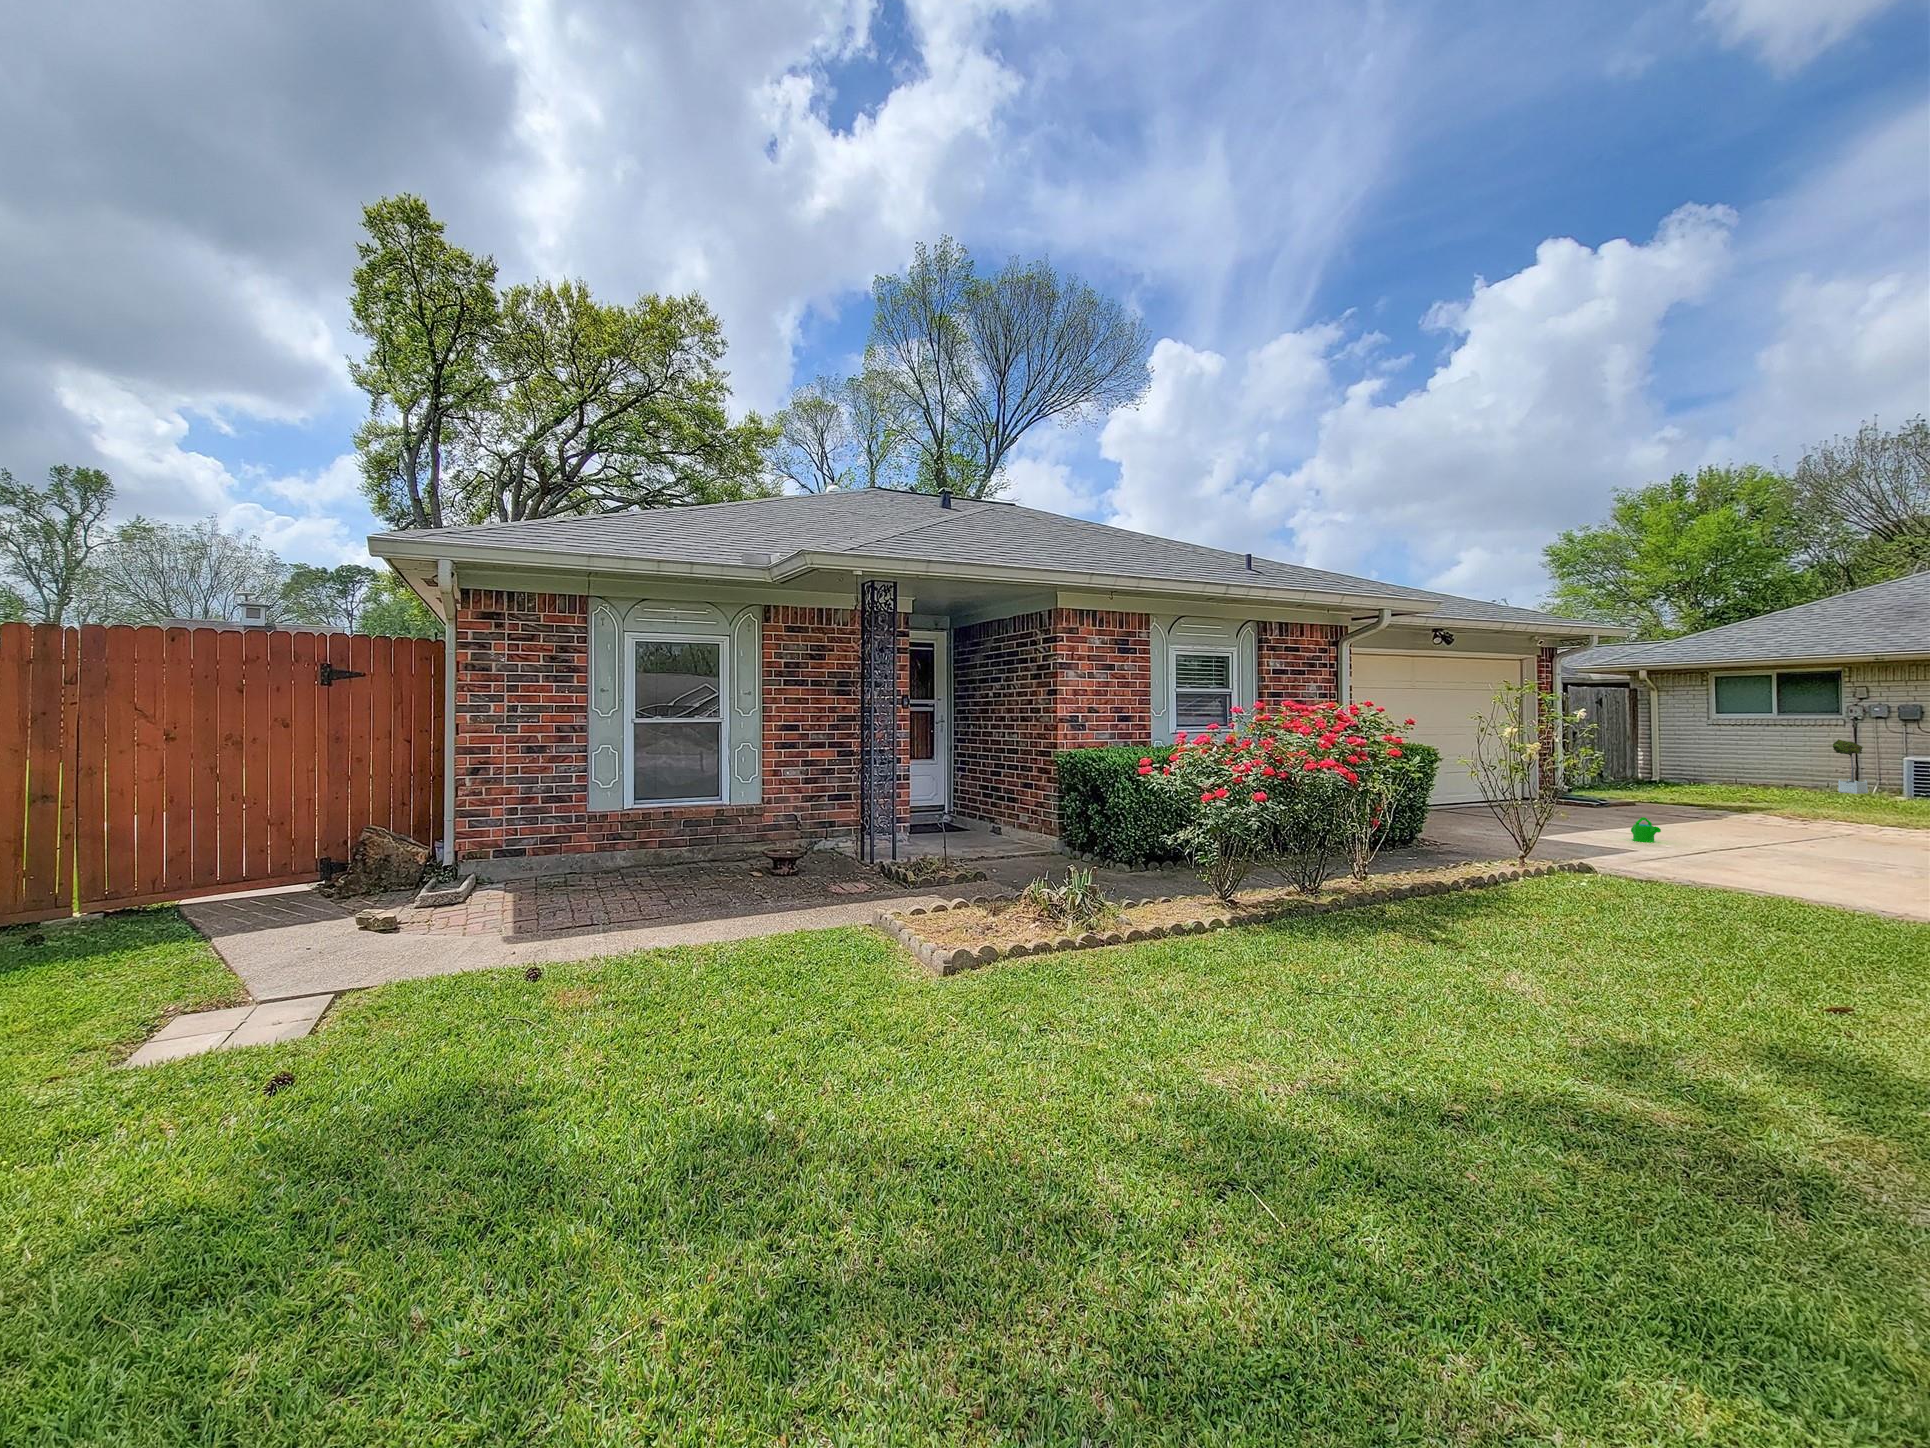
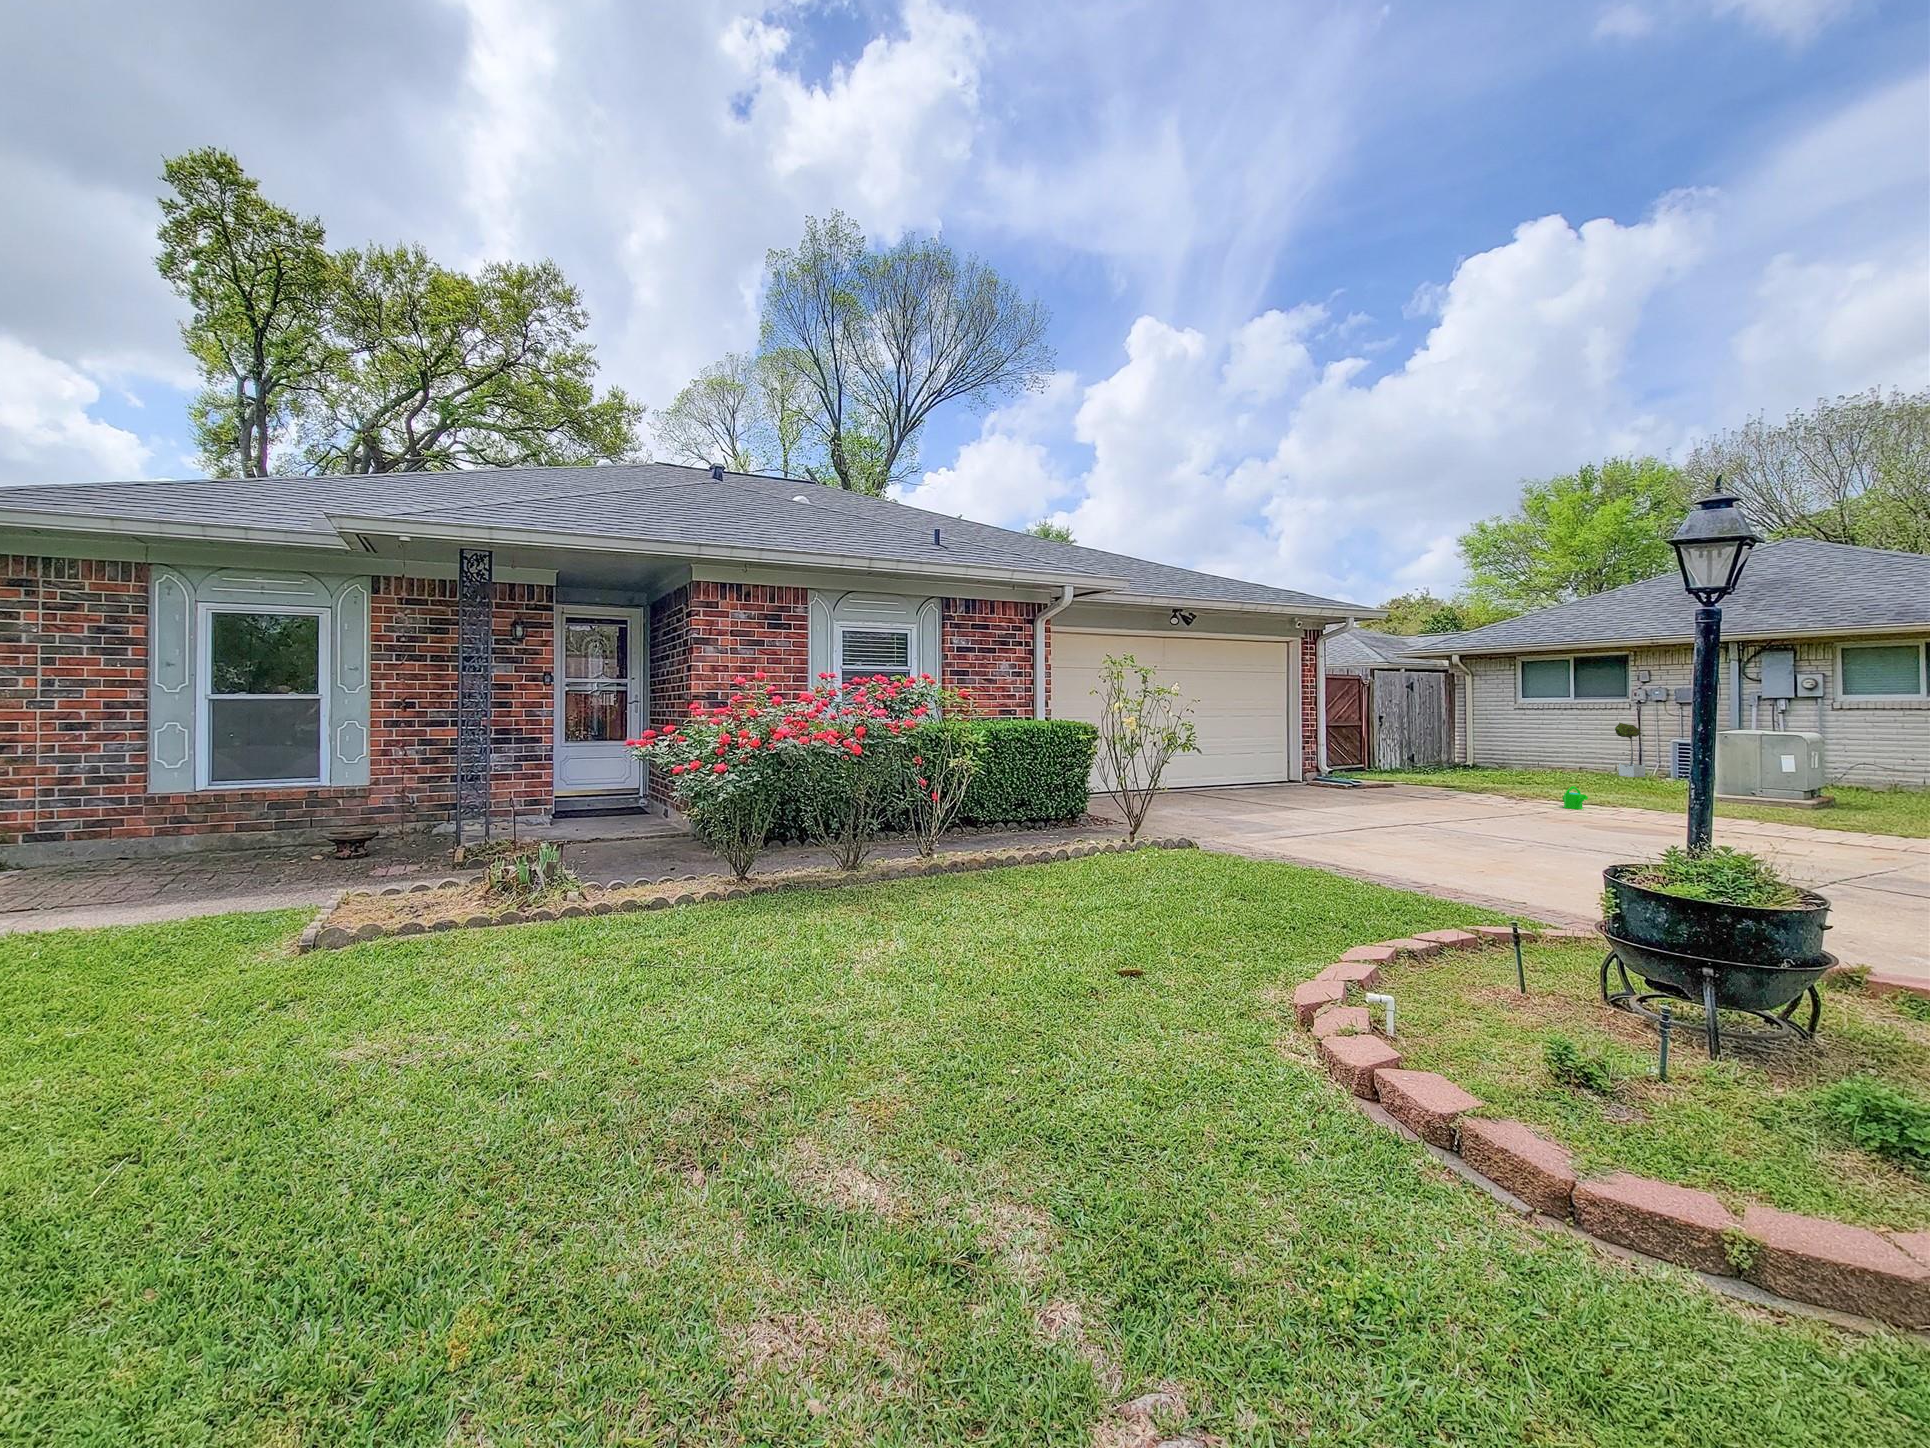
watering can: present [1631,817,1661,842] -> present [1563,786,1588,809]

